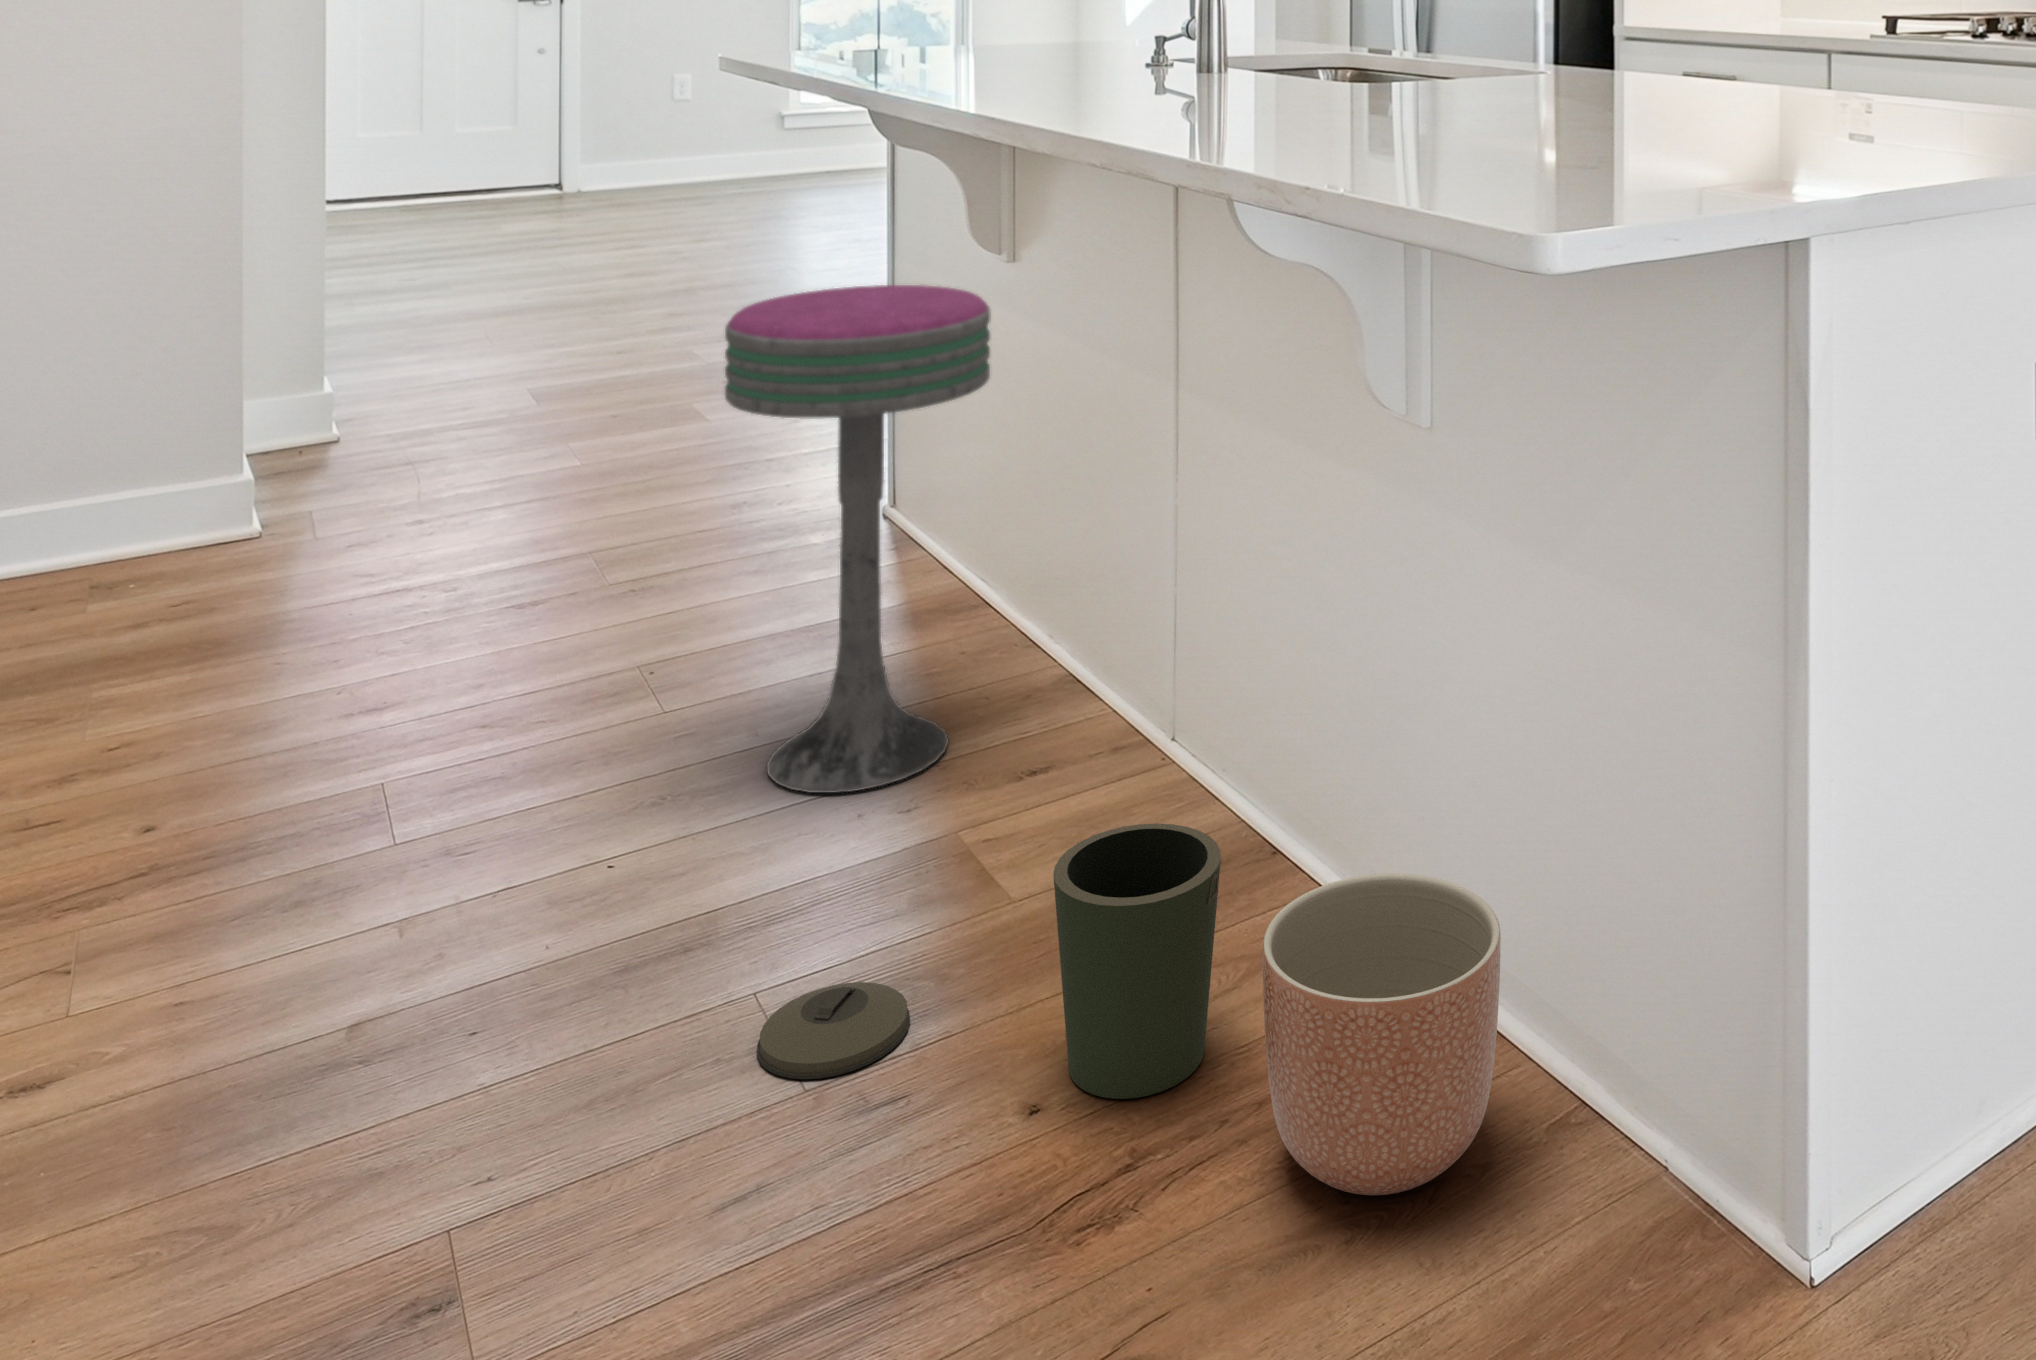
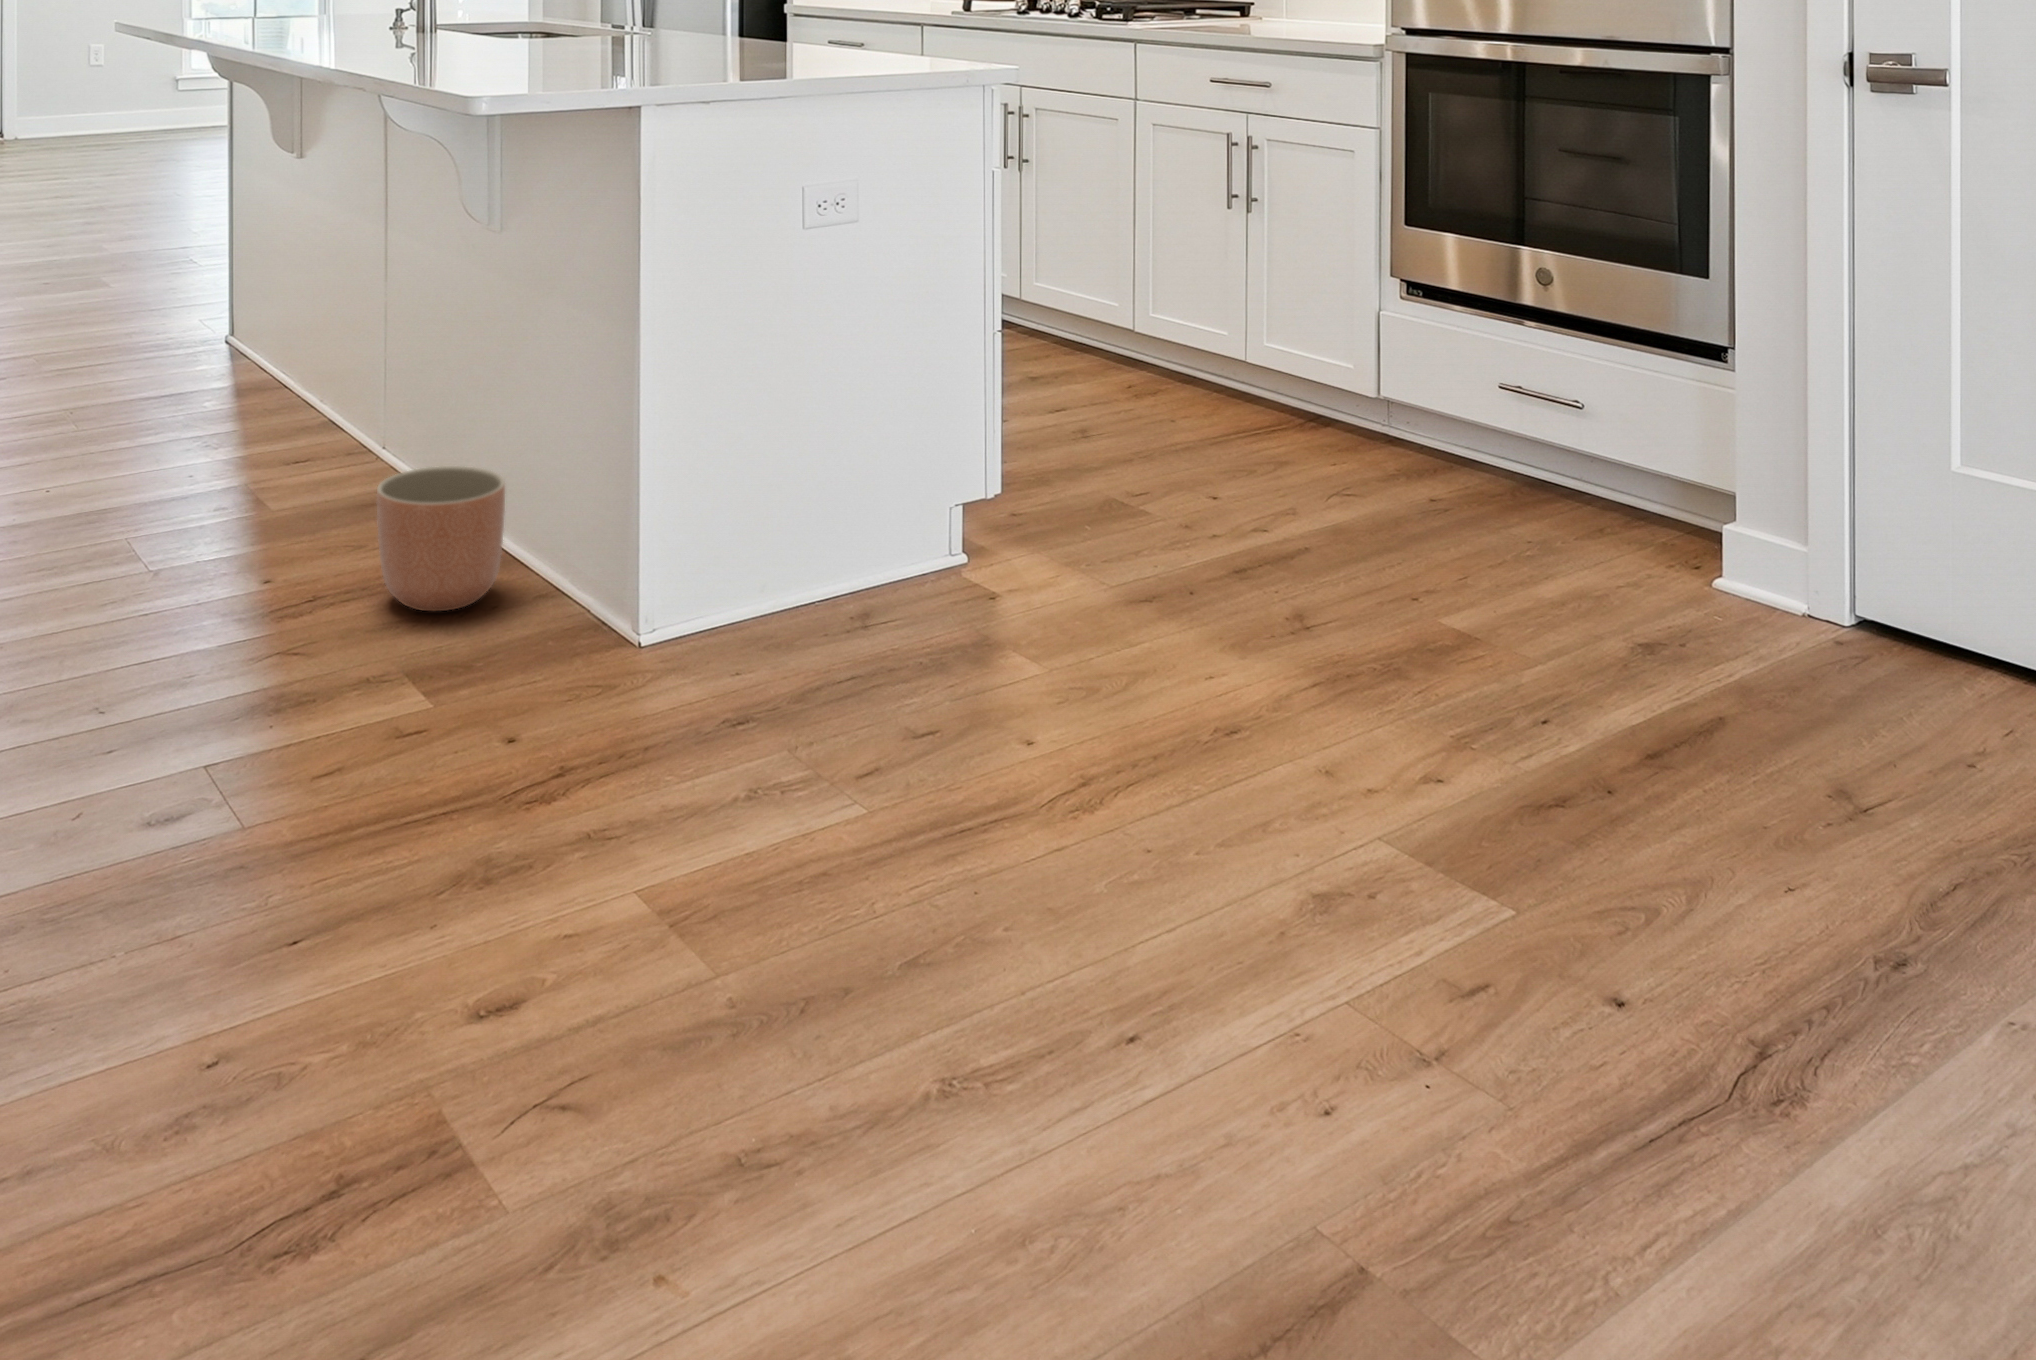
bar stool: present [725,285,990,793] -> none [112,166,273,466]
trash can: present [757,823,1221,1099] -> none [124,447,370,579]

